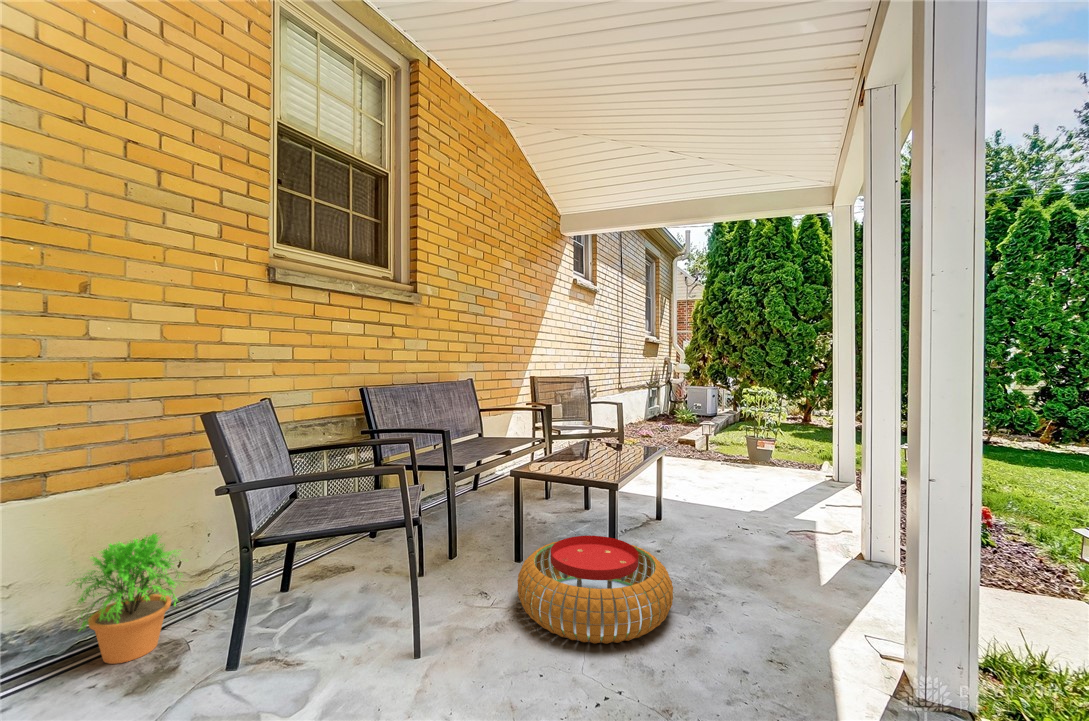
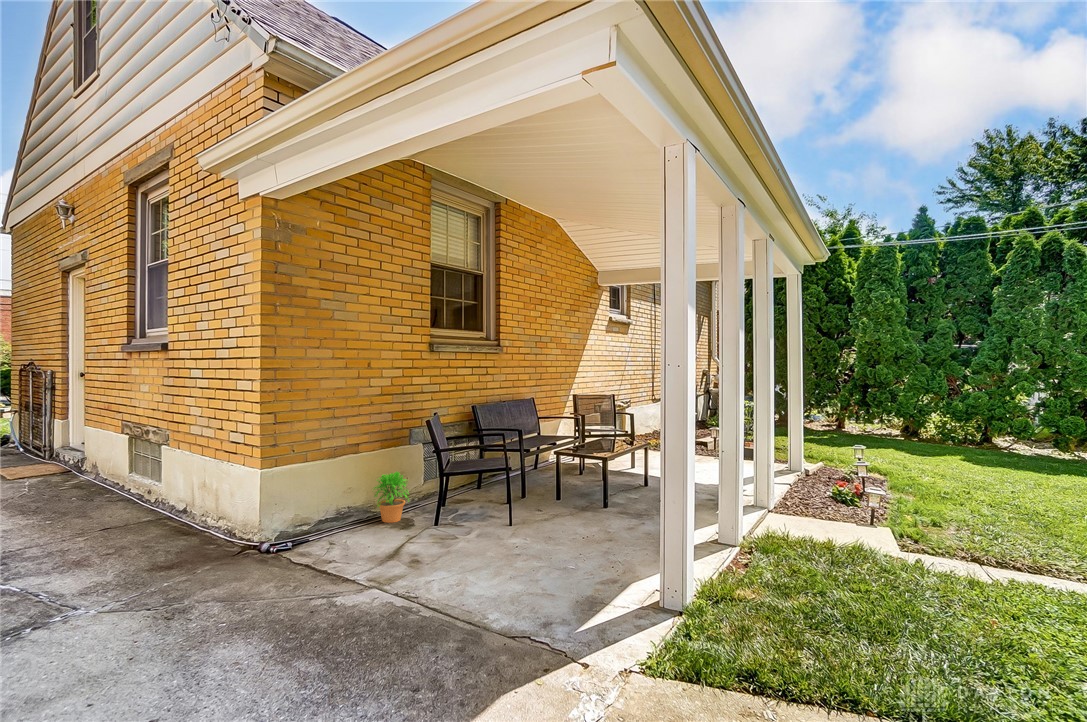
pouf: present [517,536,673,644] -> none [556,484,632,525]

